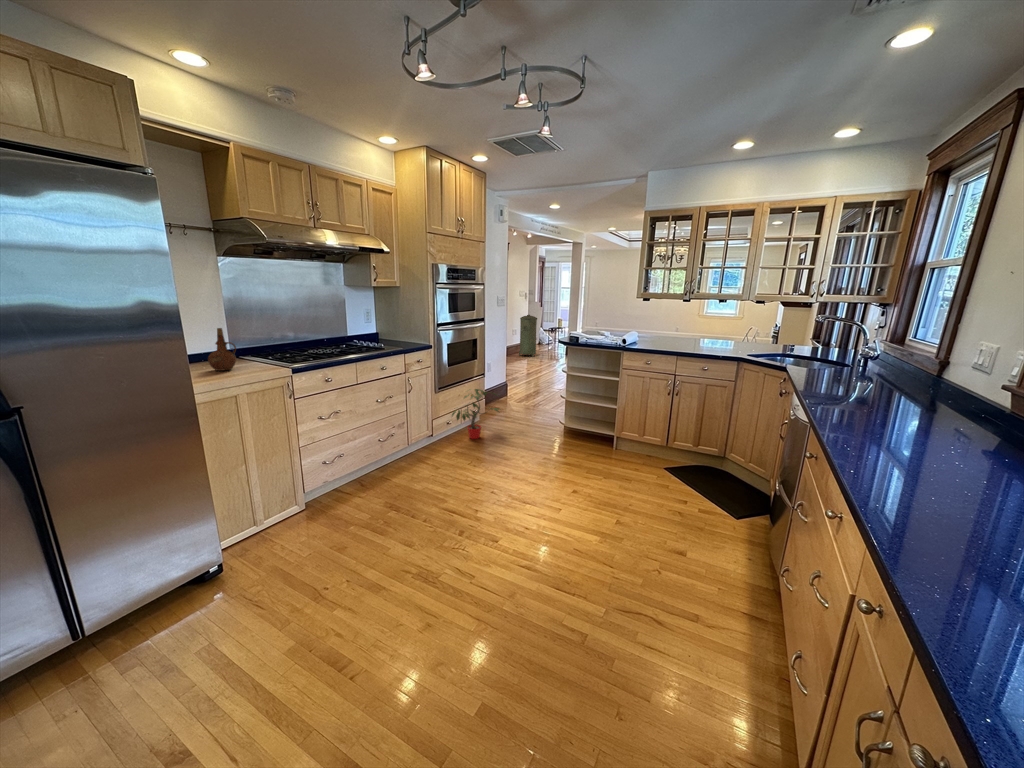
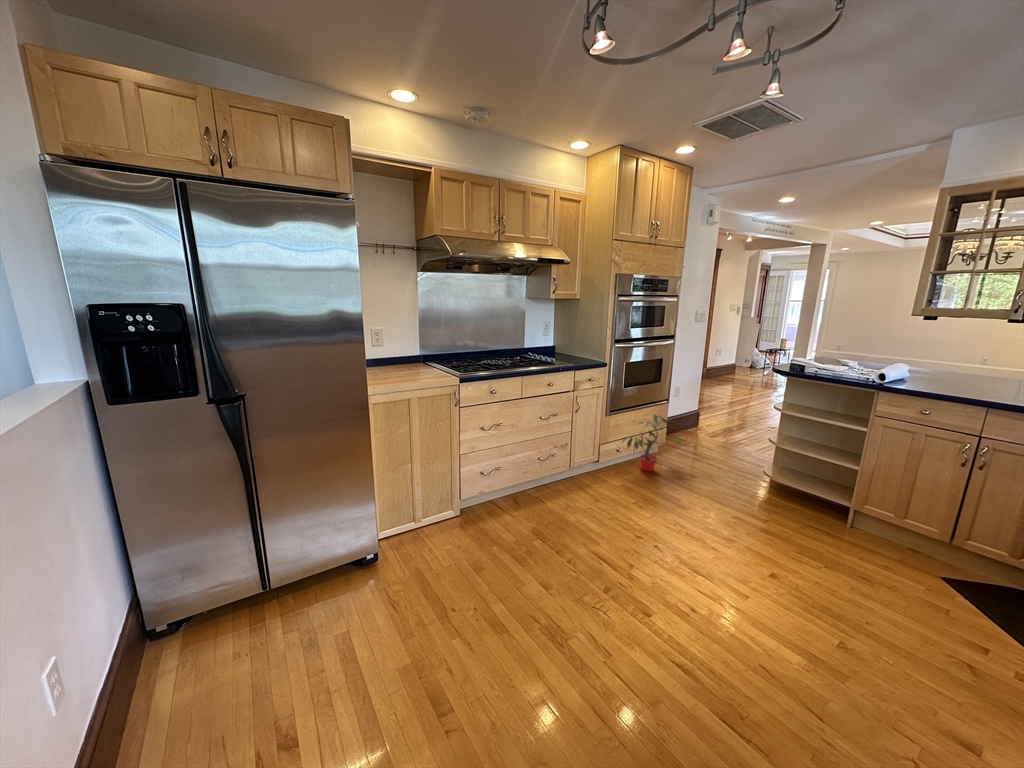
trash can: present [519,315,537,357] -> none [721,332,750,381]
ceramic pitcher: present [208,328,236,371] -> none [396,336,418,375]

